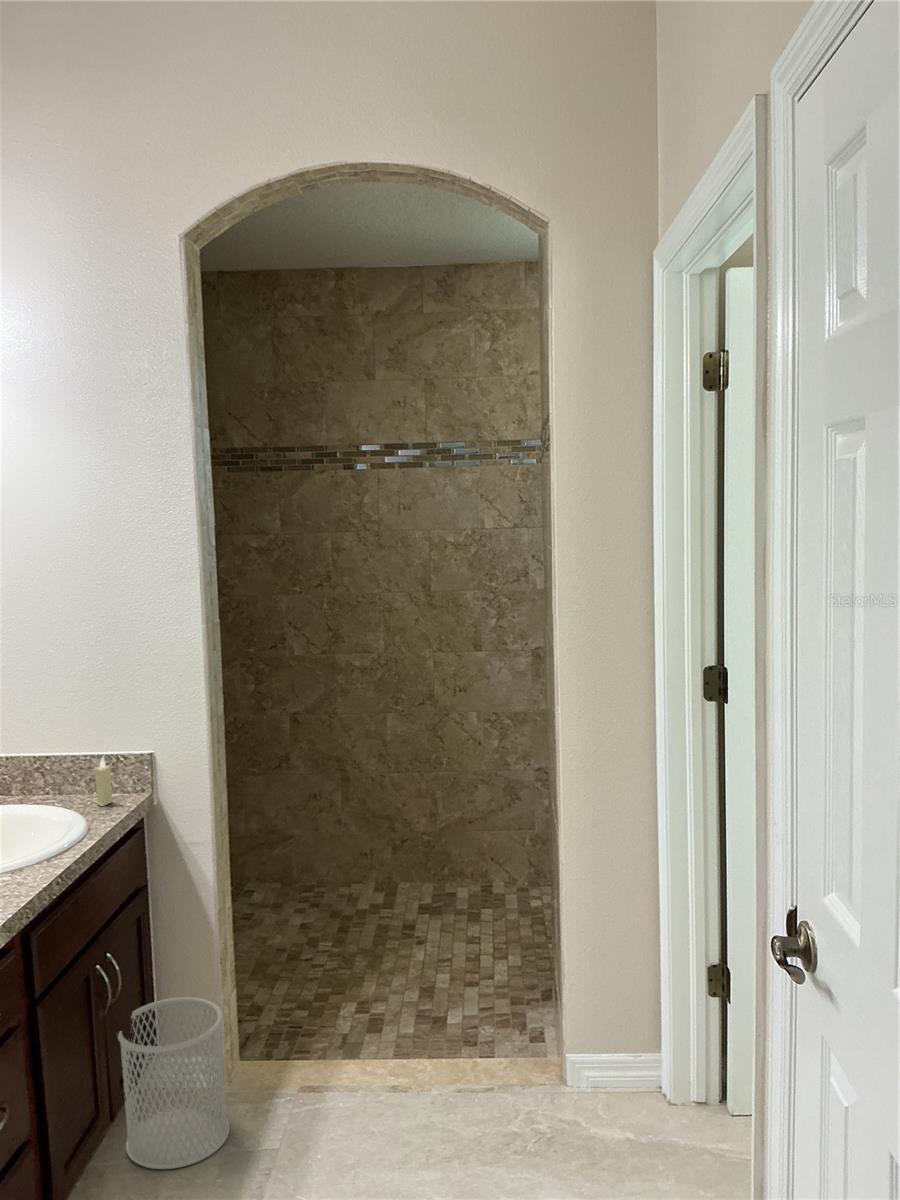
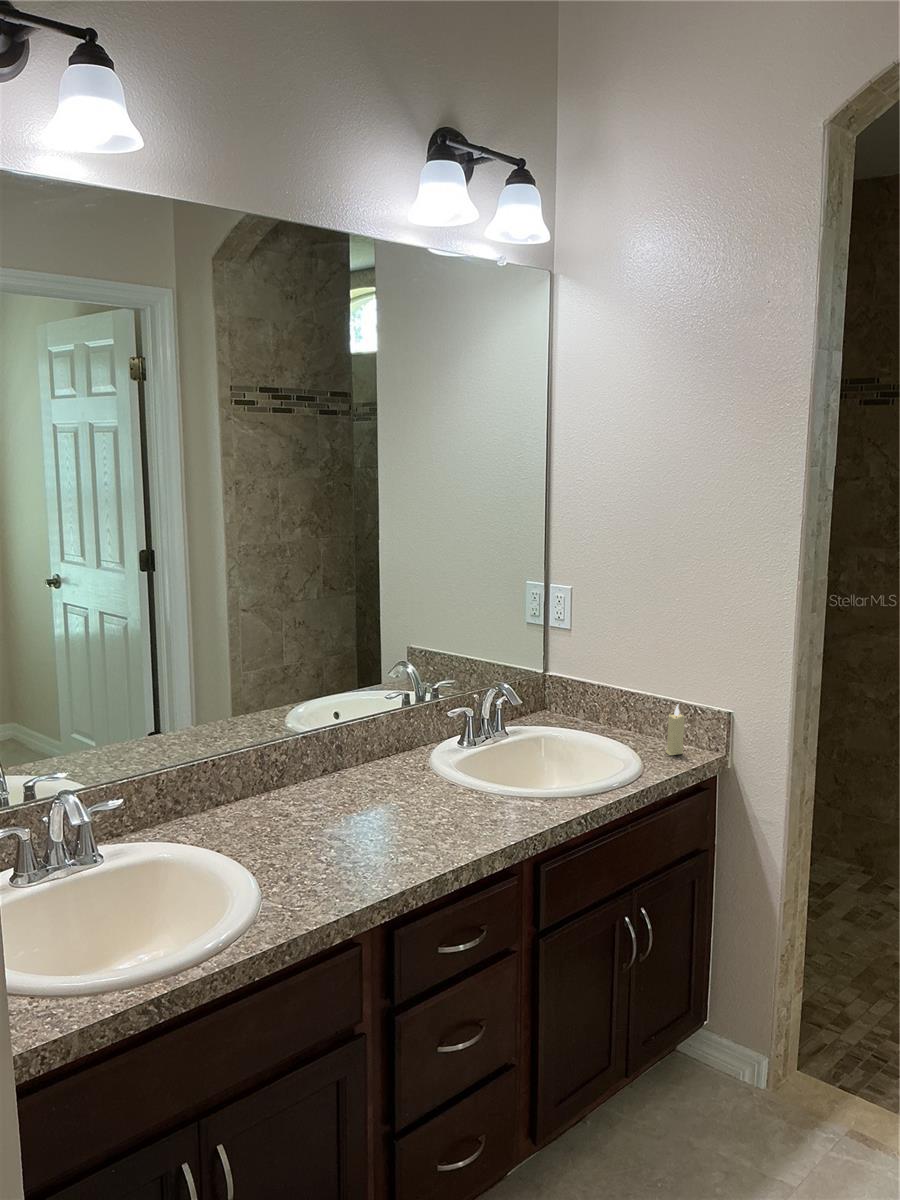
wastebasket: present [118,997,229,1169] -> none [643,971,760,1158]

